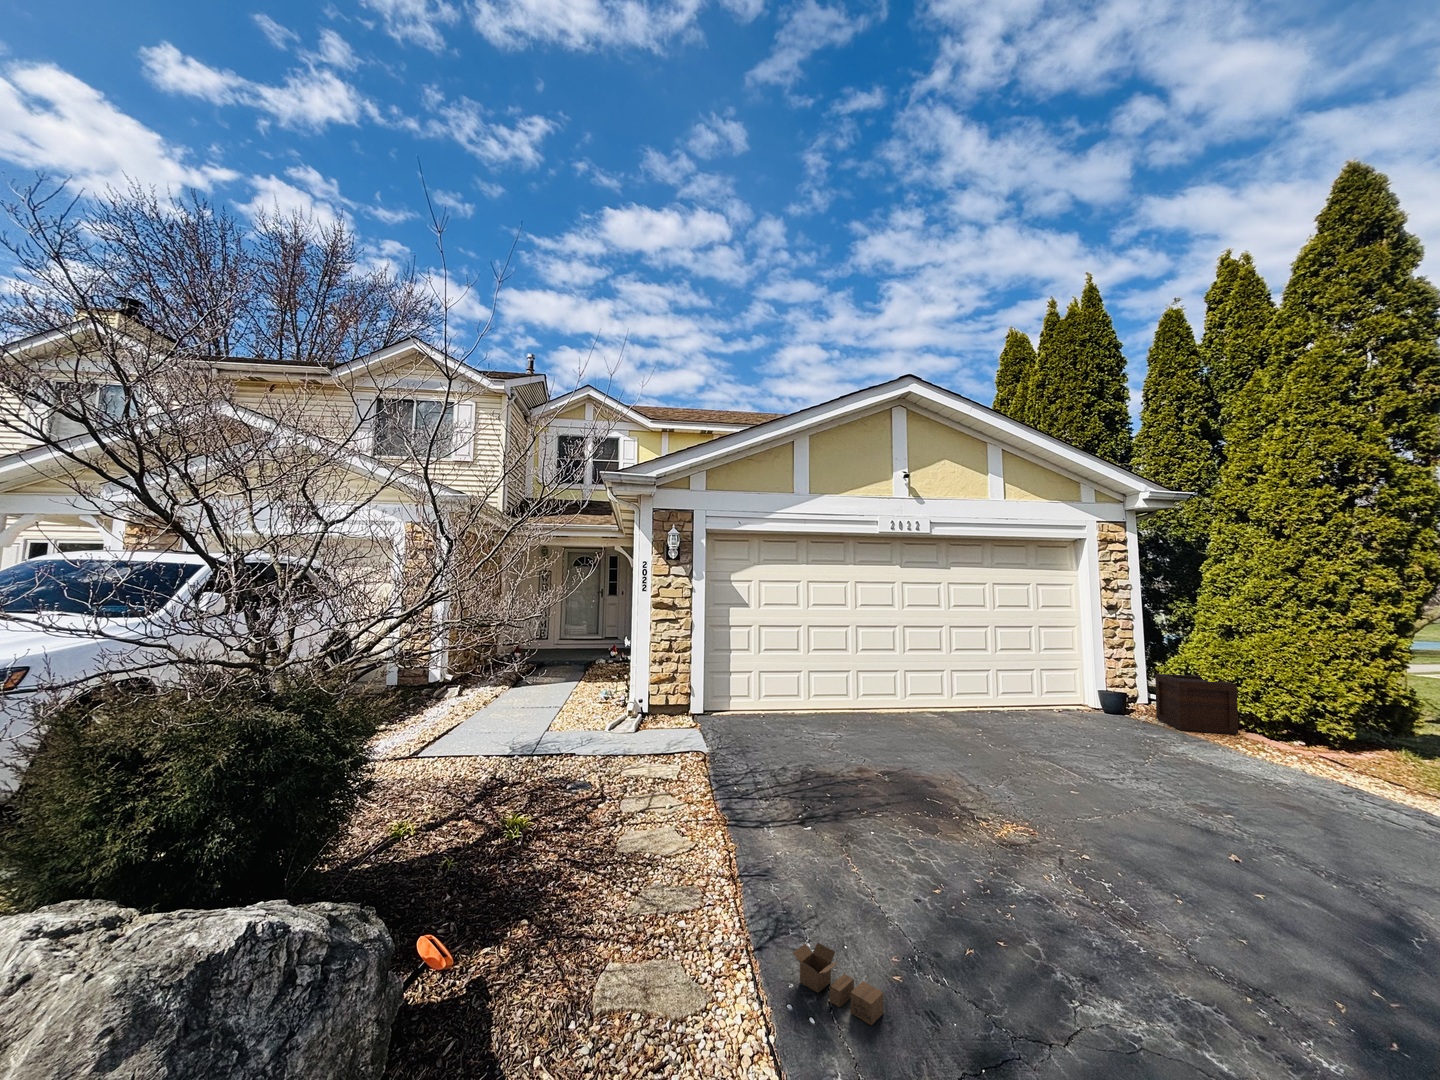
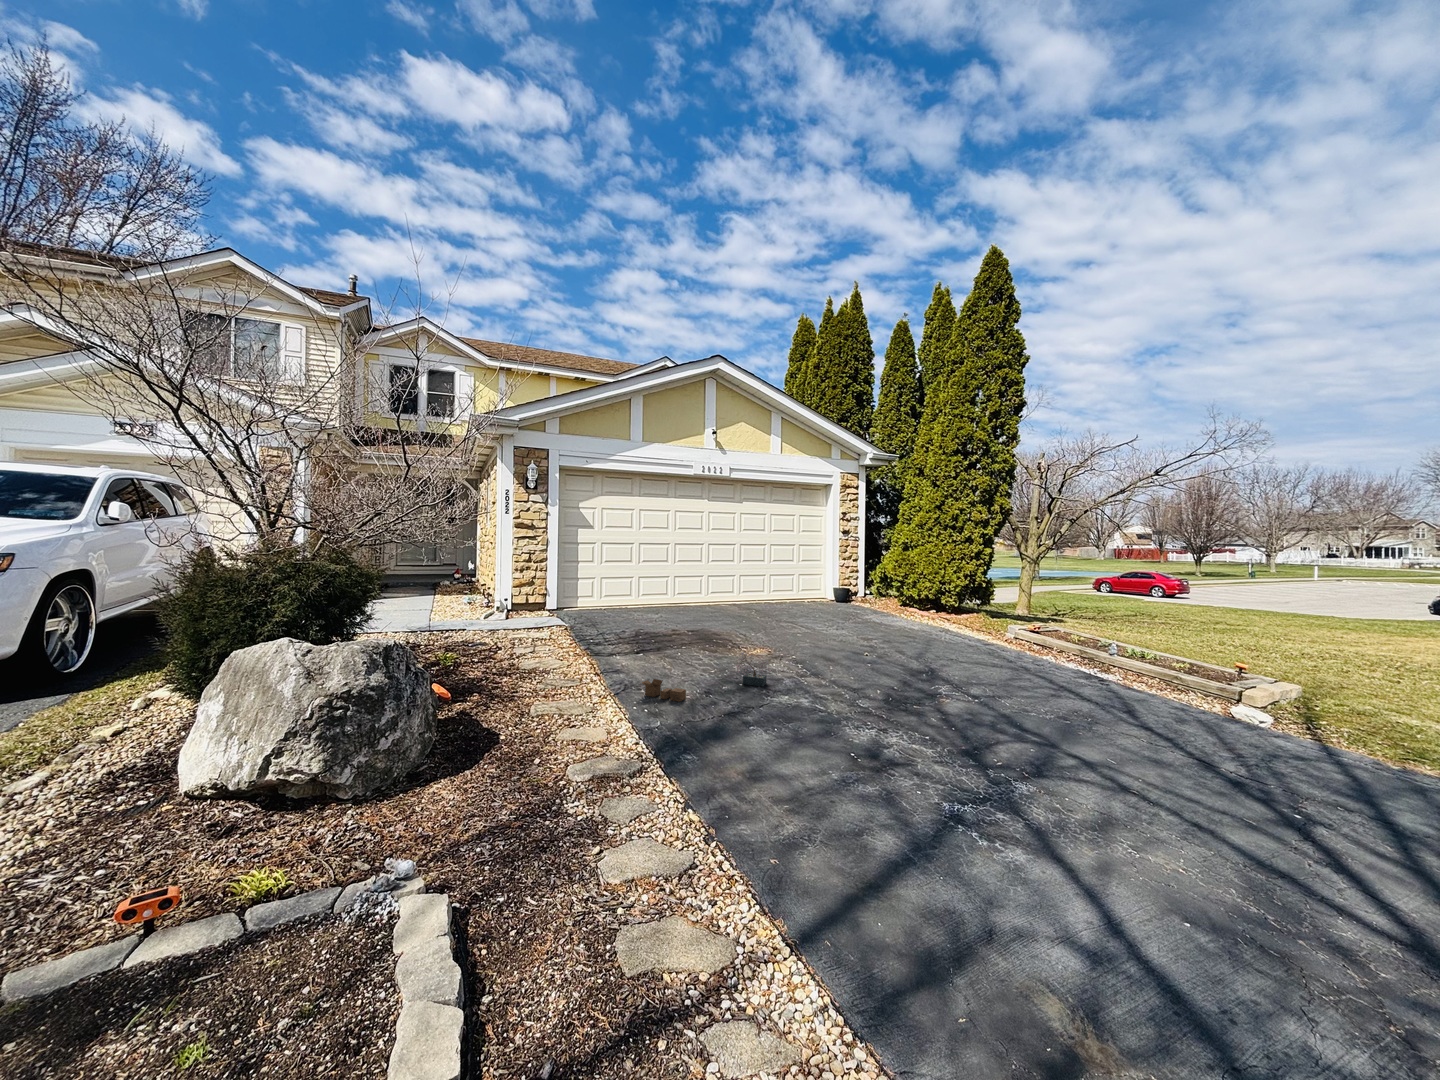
wooden crate: present [1155,674,1238,735] -> none [865,575,907,610]
decorative plant: none [984,885,1066,978] -> present [737,652,771,686]

